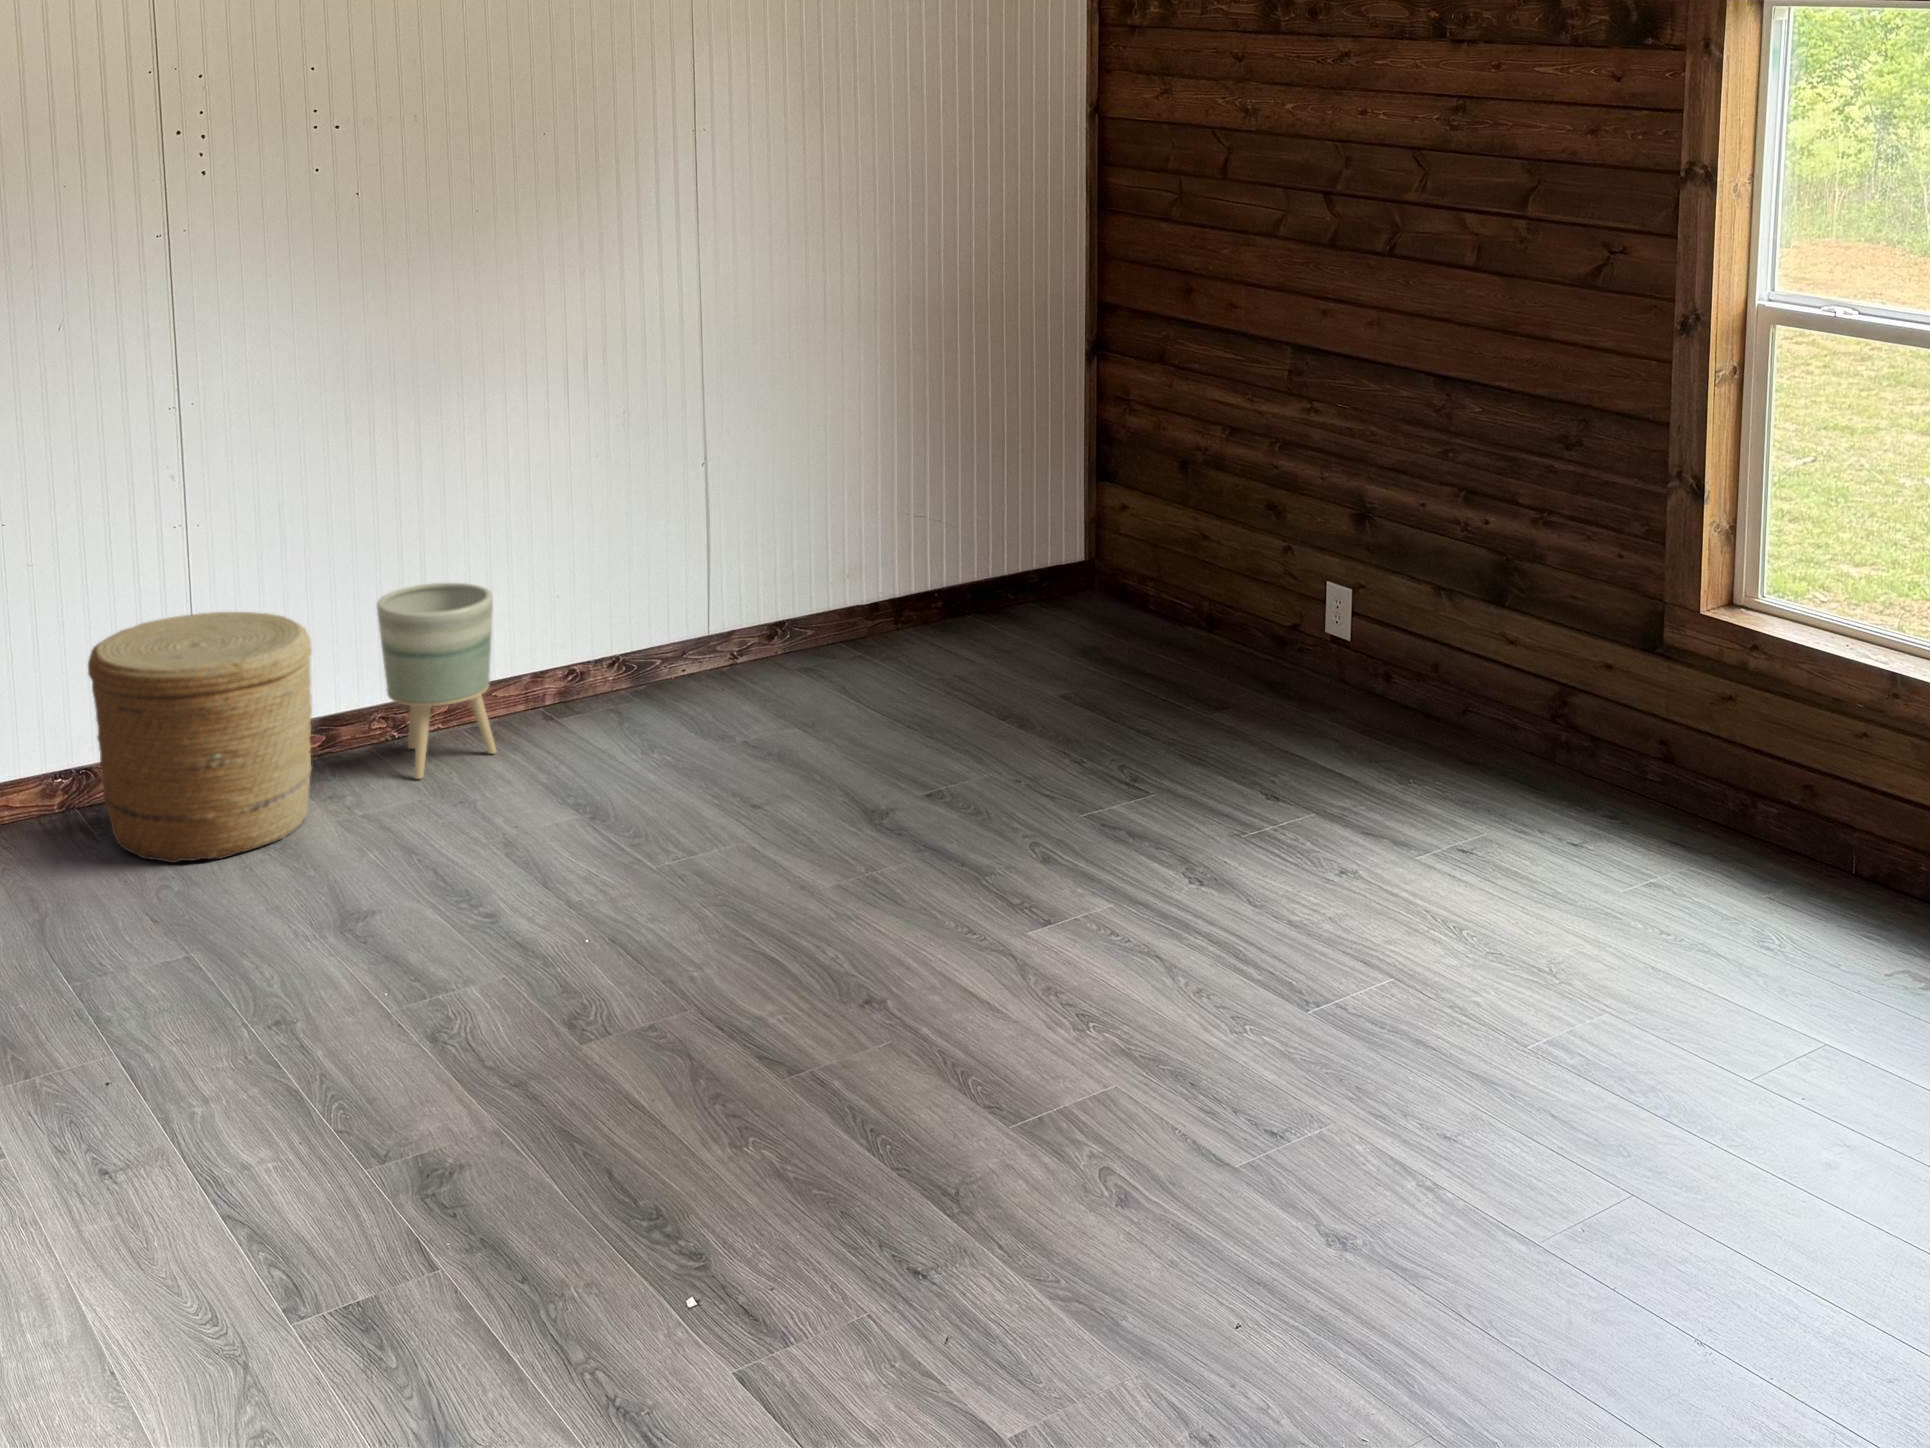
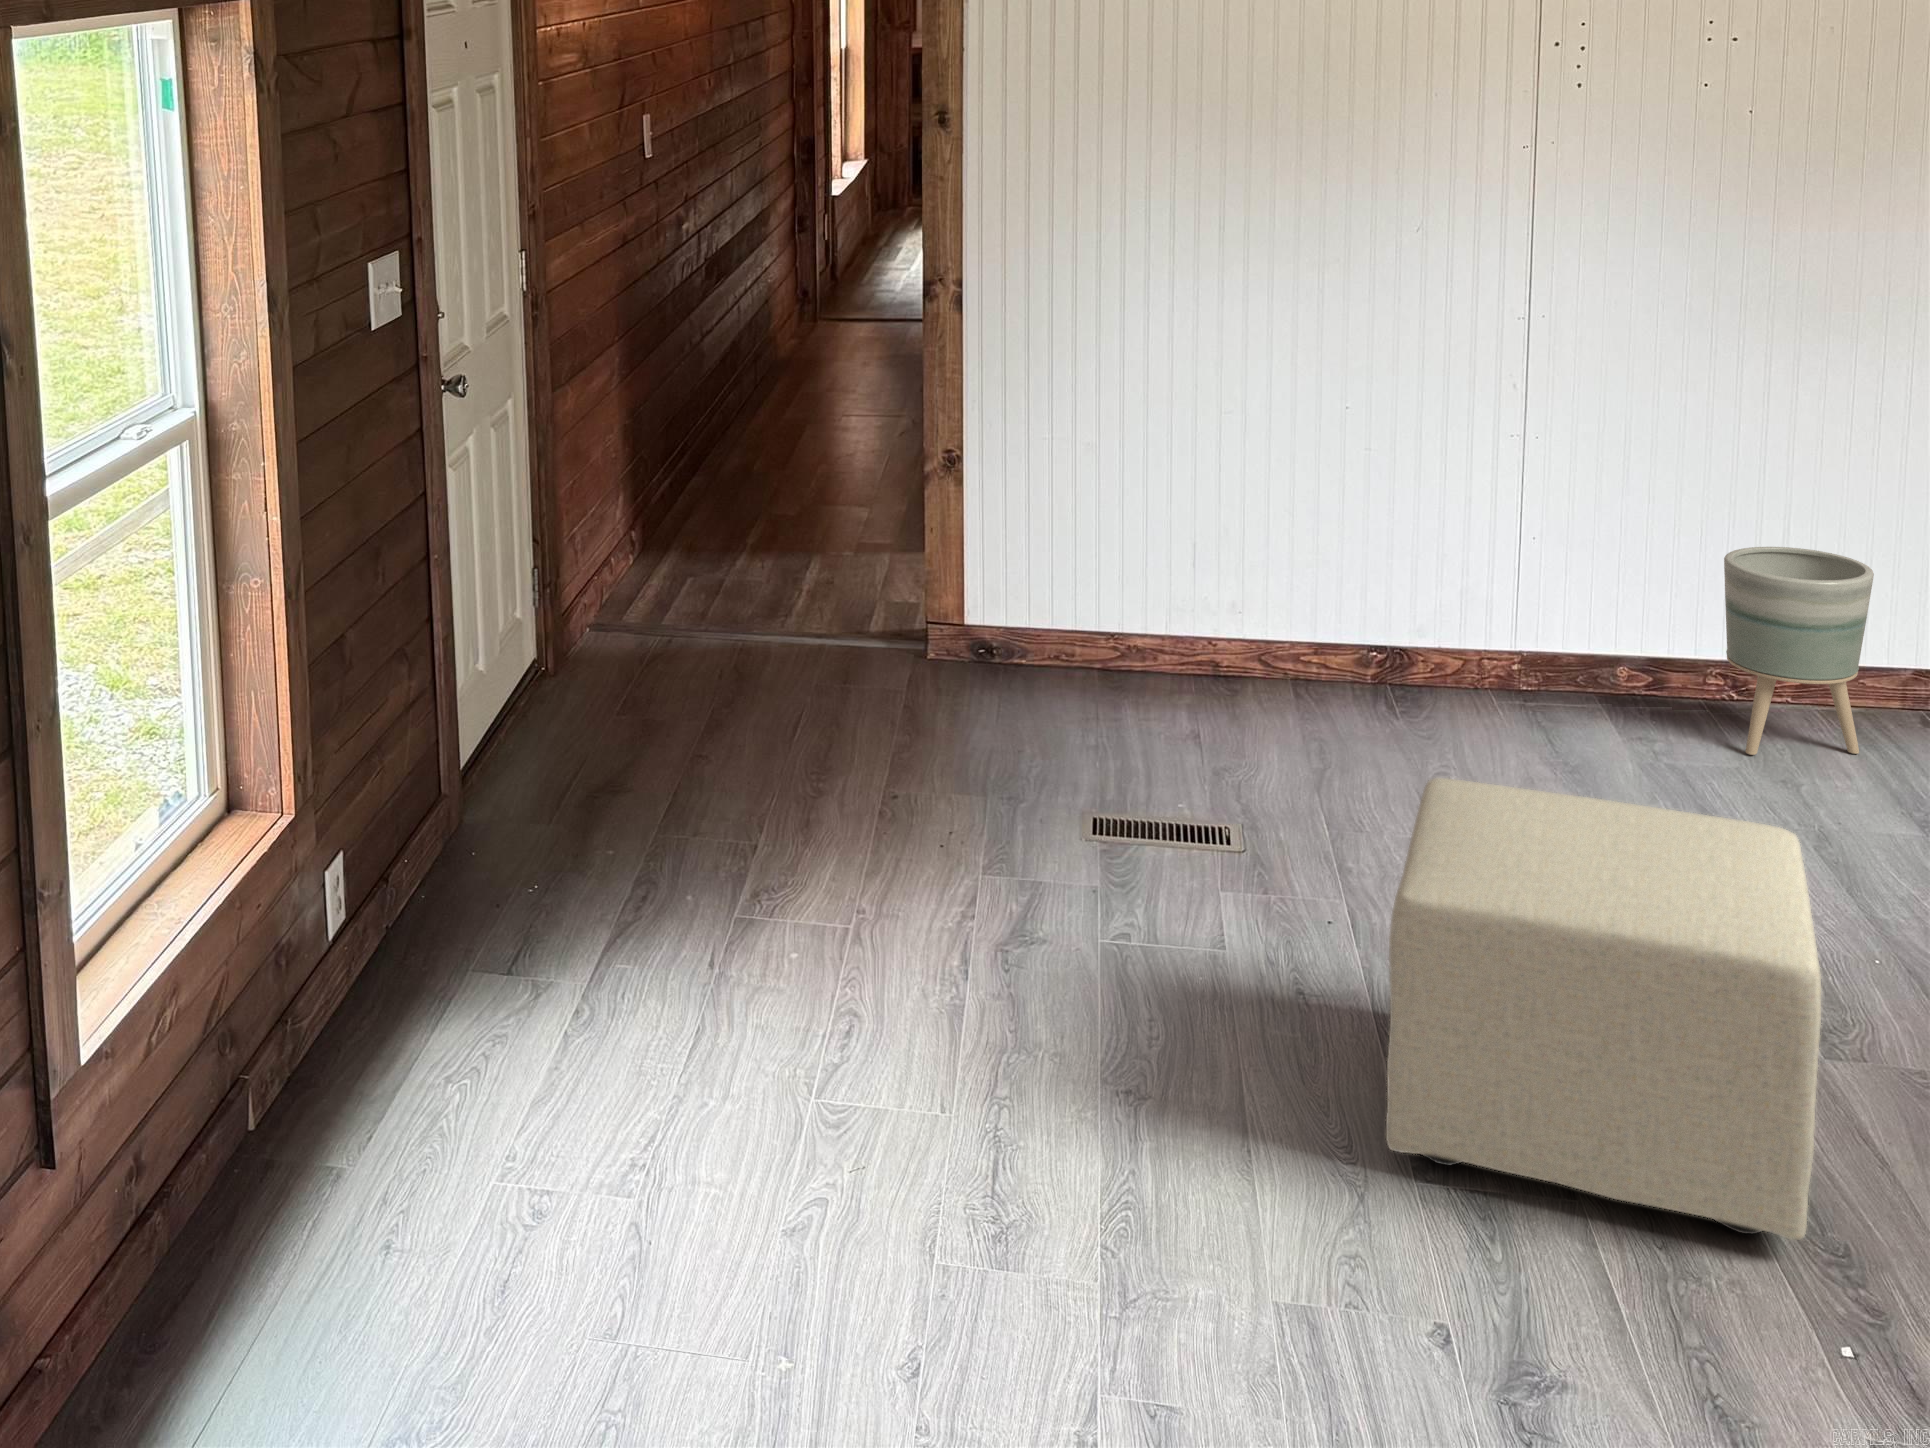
woven basket: present [88,612,312,863] -> none [1400,524,1633,769]
ottoman: none [219,845,623,1305] -> present [1386,778,1821,1240]

